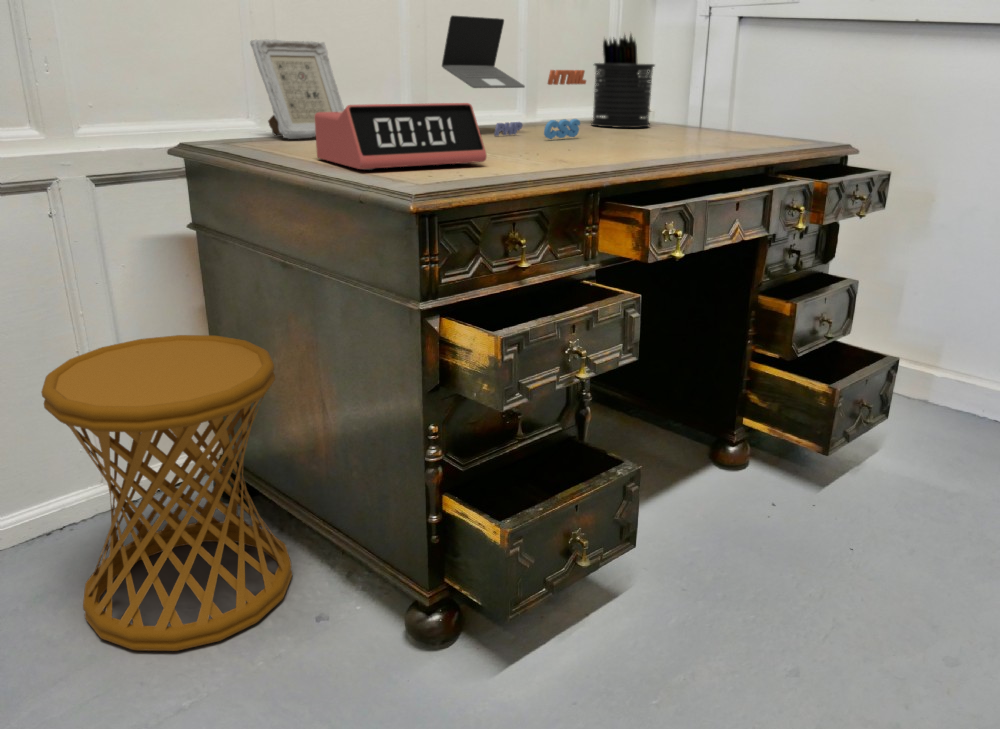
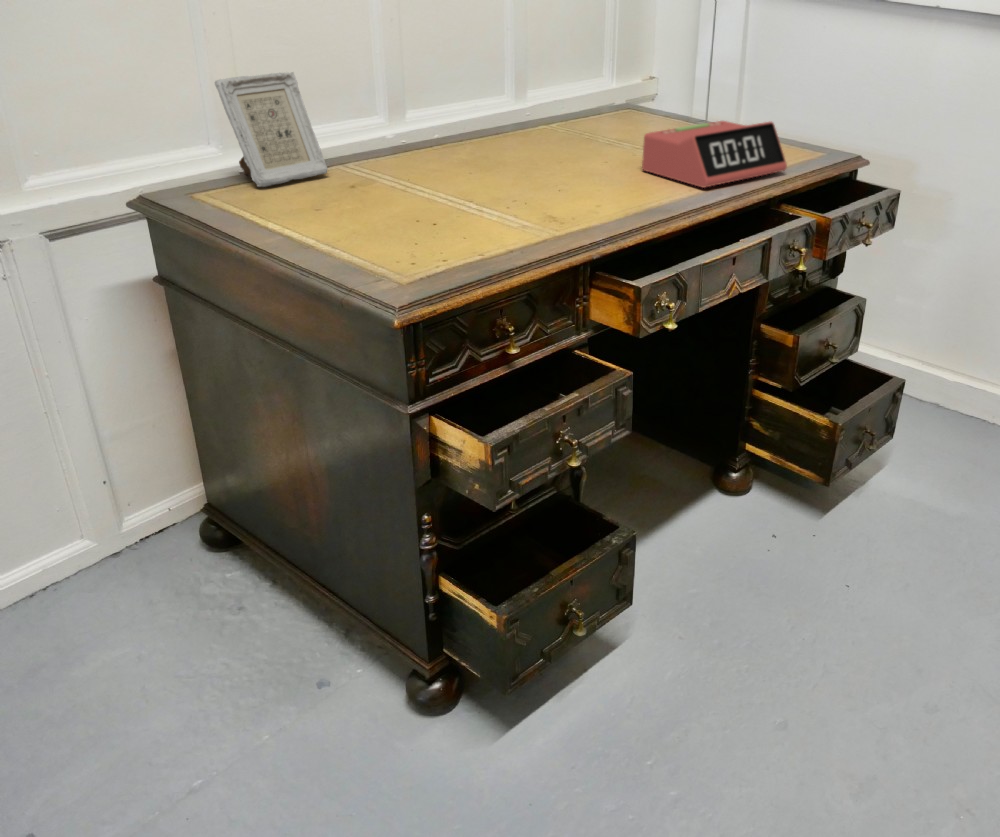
laptop: present [442,15,586,139] -> none [421,26,578,167]
pen holder: present [591,35,655,128] -> none [585,20,655,128]
alarm clock: present [315,103,486,170] -> present [642,121,787,188]
side table: present [41,335,292,651] -> none [41,409,296,723]

